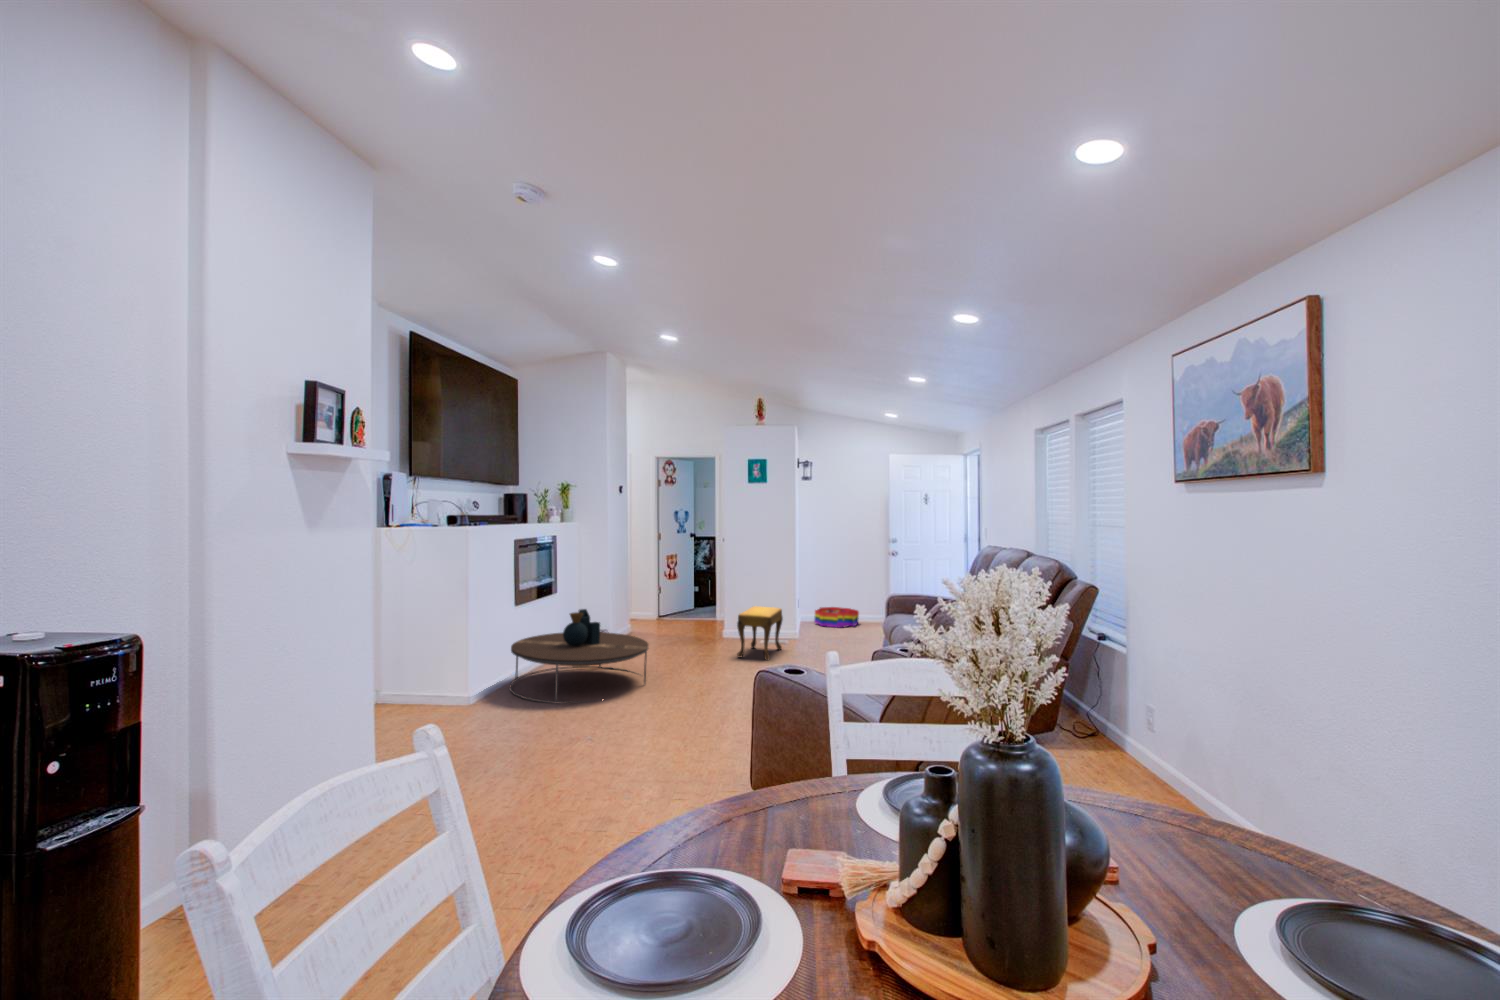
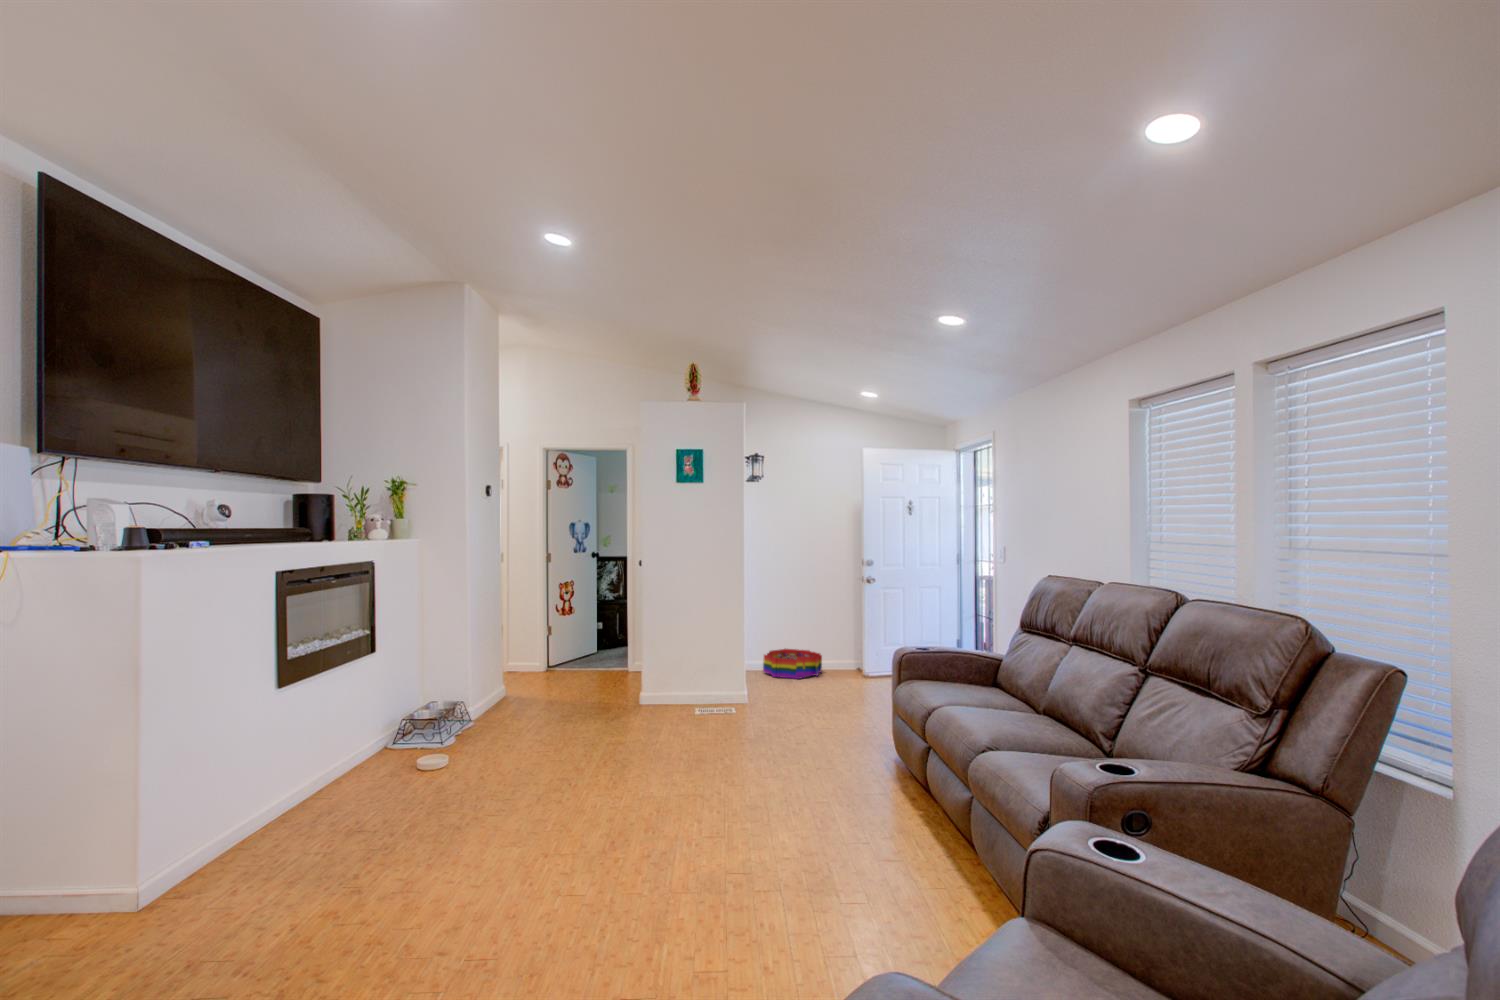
footstool: present [737,606,783,660] -> none [668,661,732,748]
coffee table: present [509,609,648,703] -> none [249,689,523,891]

